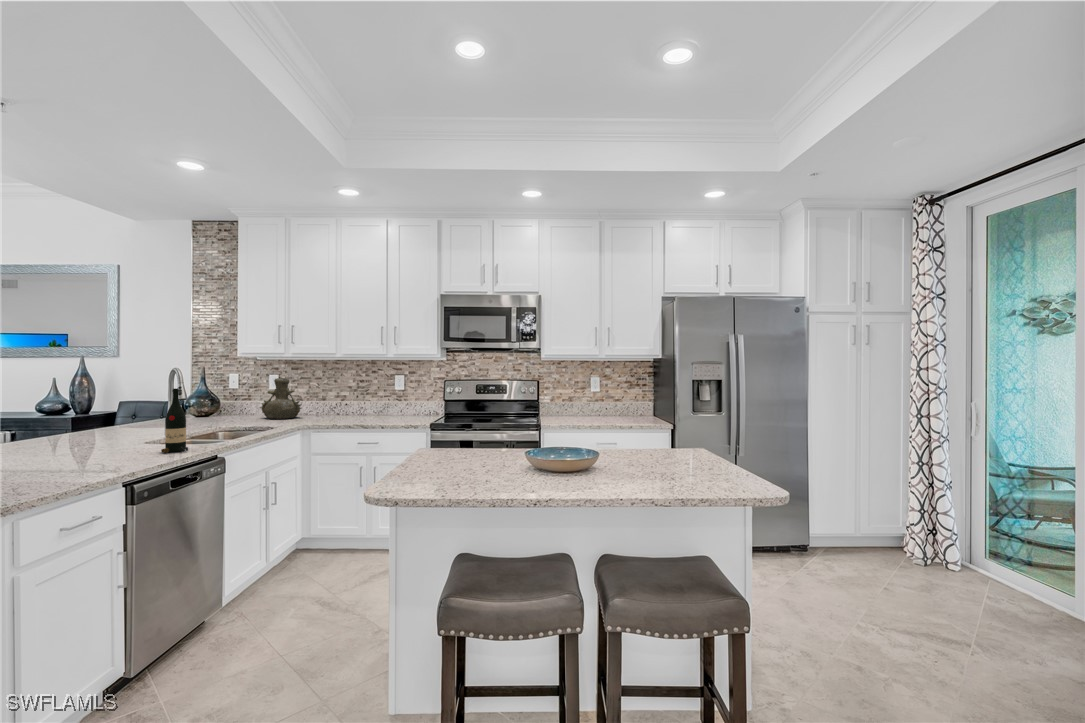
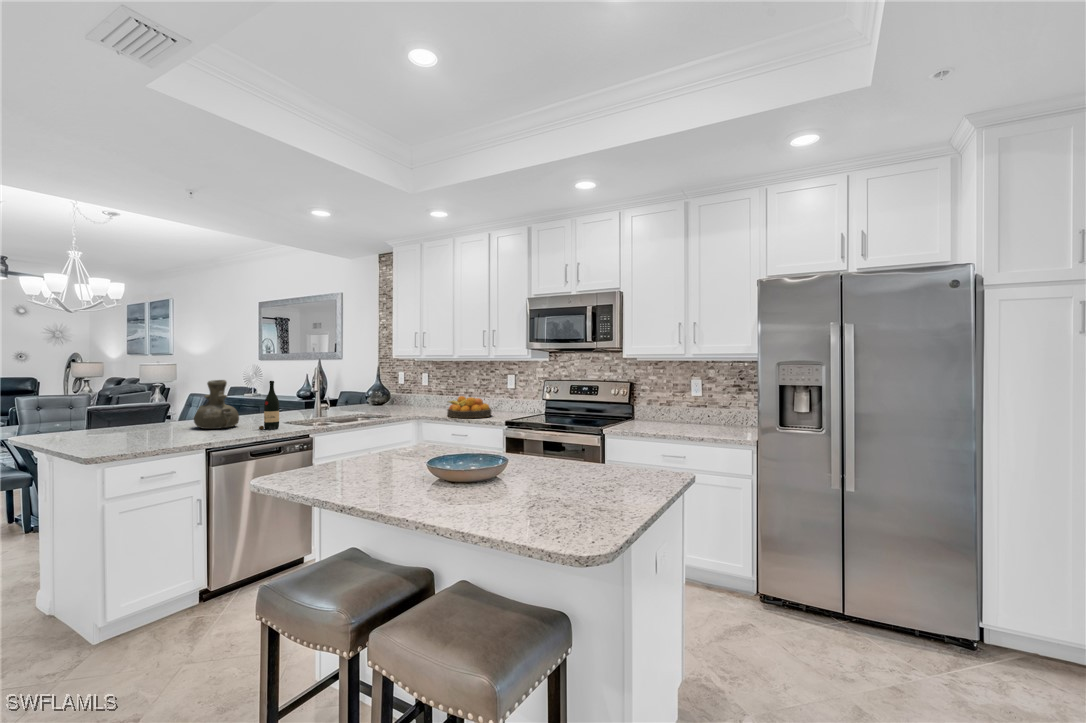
vase: present [260,378,302,419] -> present [194,380,239,429]
fruit bowl: none [344,400,396,424] -> present [447,396,491,418]

